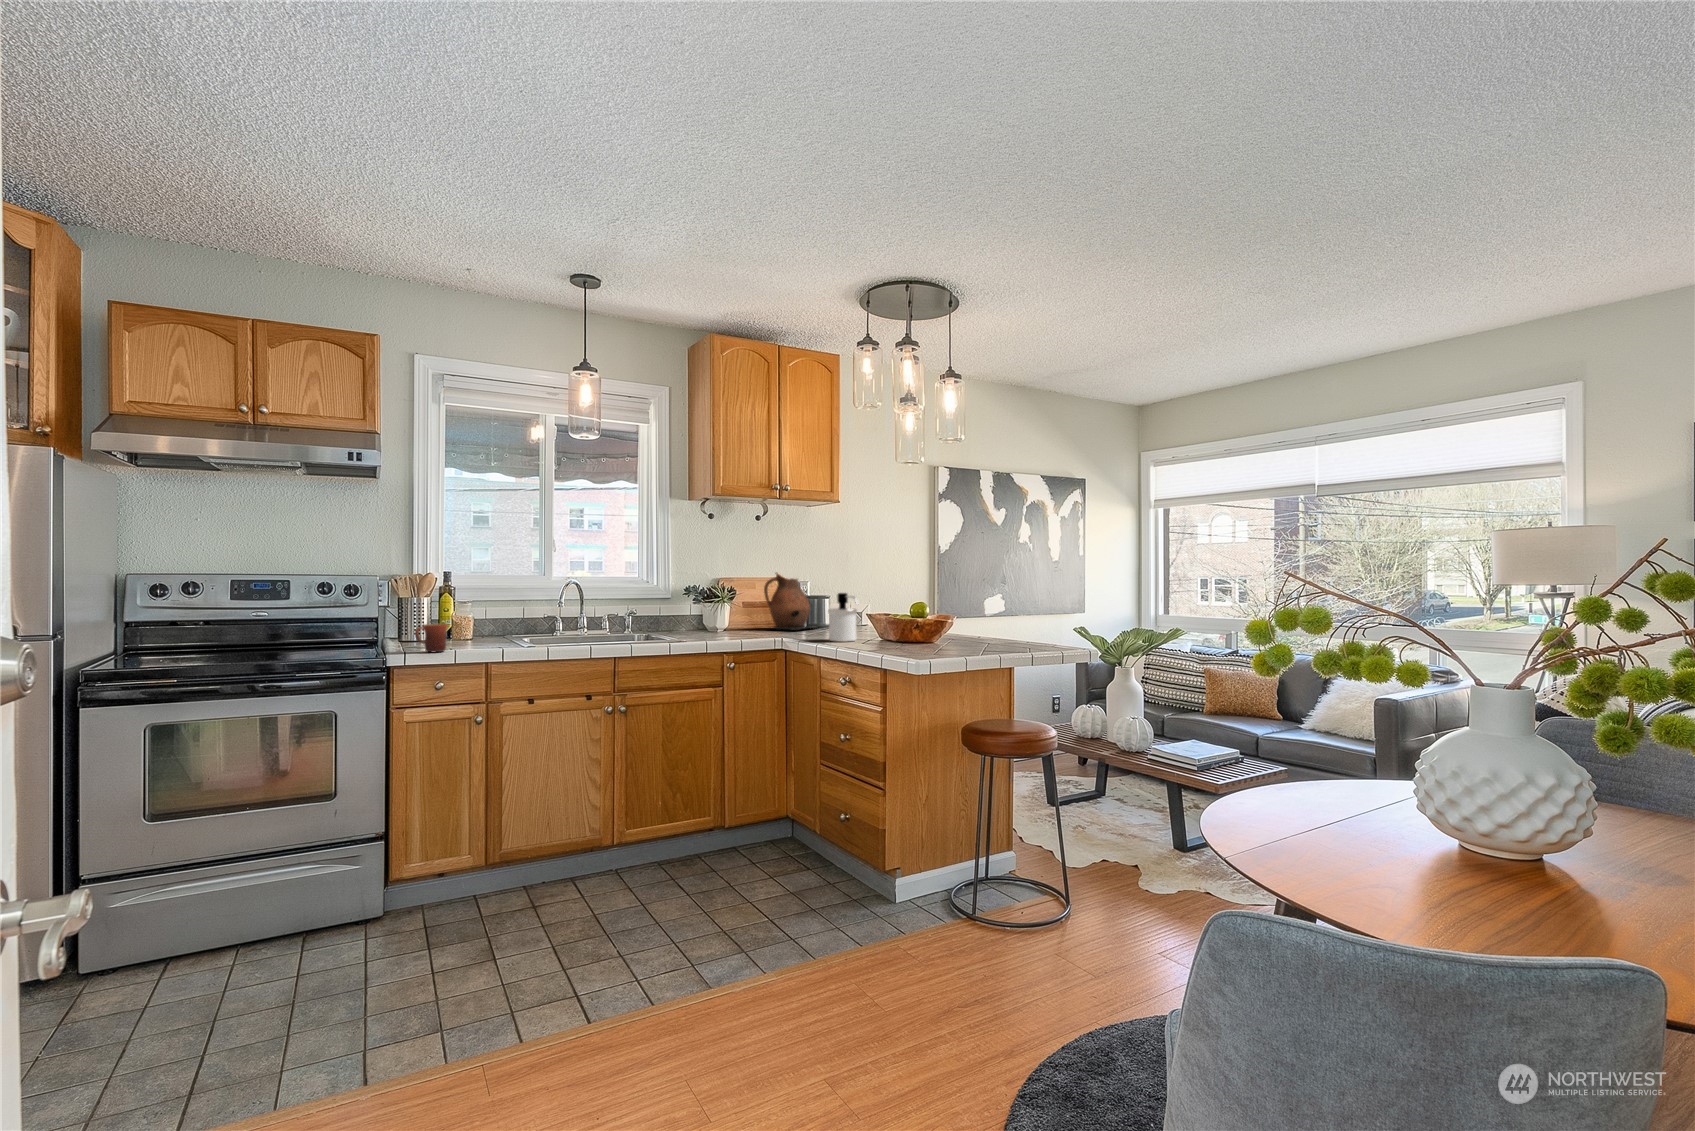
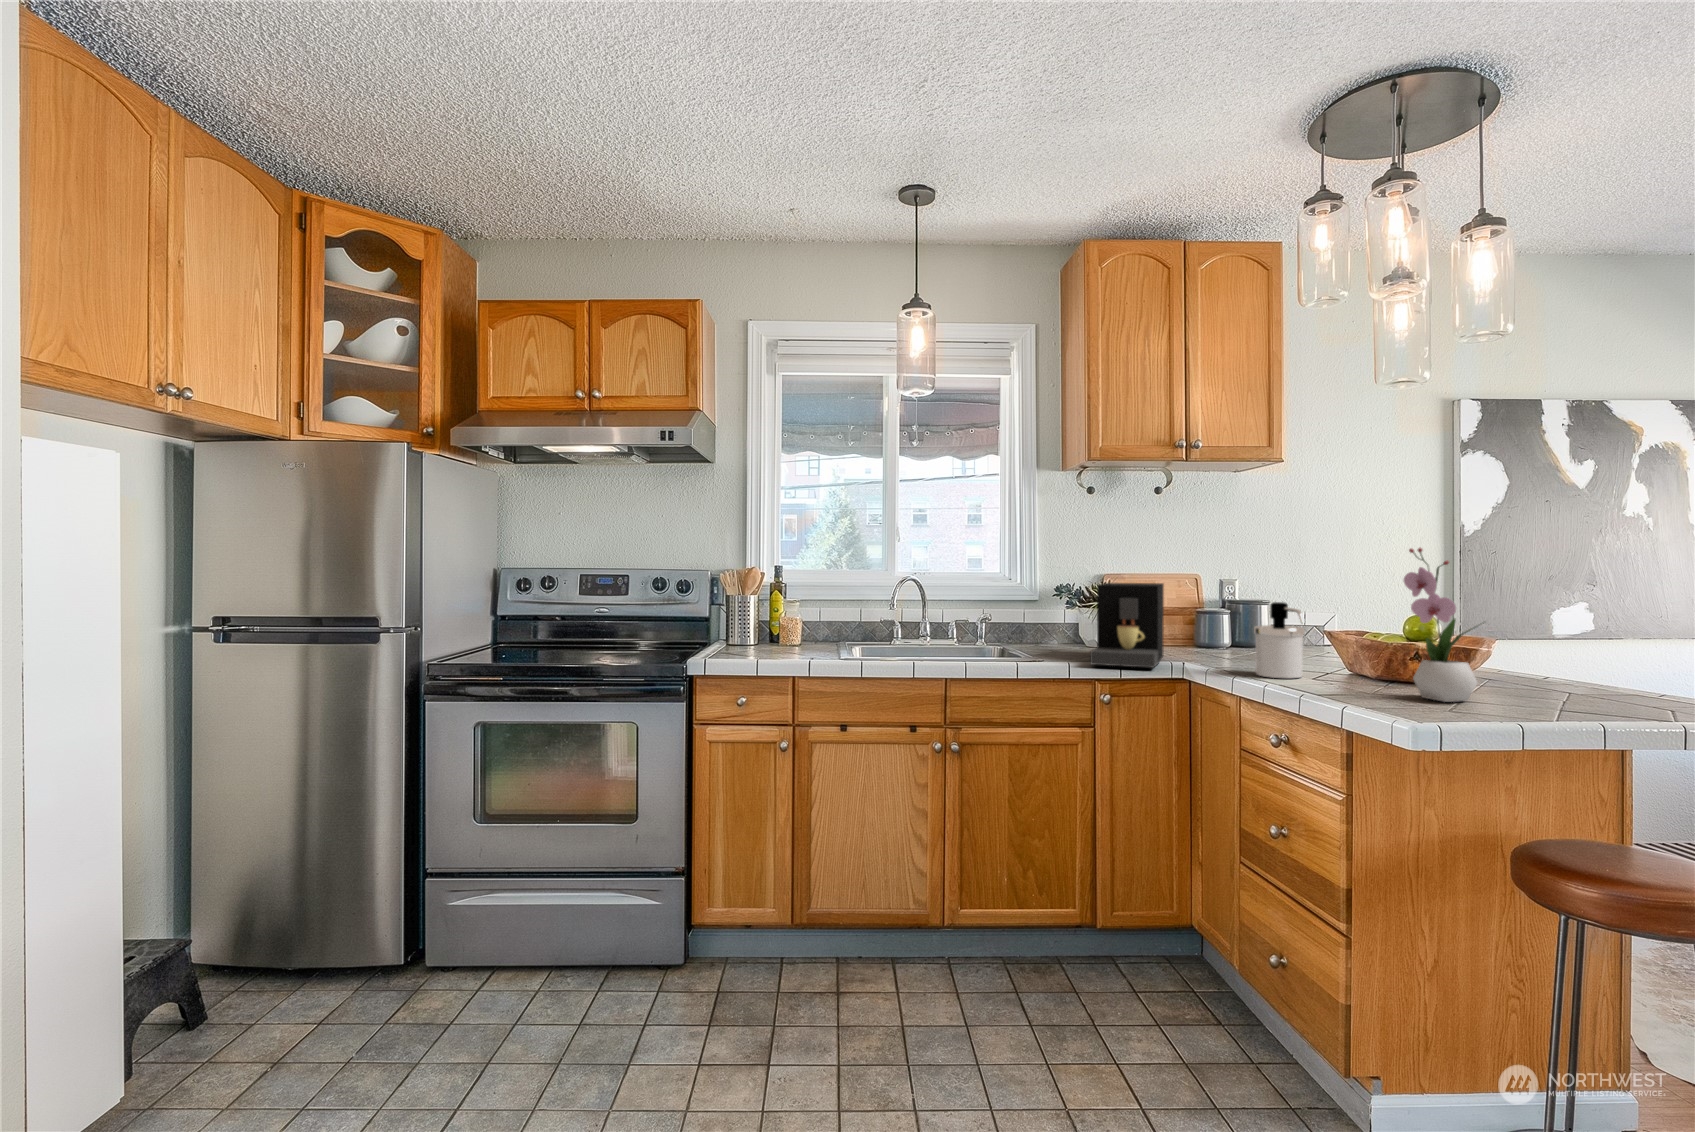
flower arrangement: none [911,556,951,646] -> present [1404,548,1484,702]
ceramic pitcher: present [764,572,818,630] -> none [1166,566,1250,650]
coffee maker: none [723,583,767,640] -> present [1090,583,1164,668]
mug: present [415,624,448,652] -> none [723,628,760,662]

